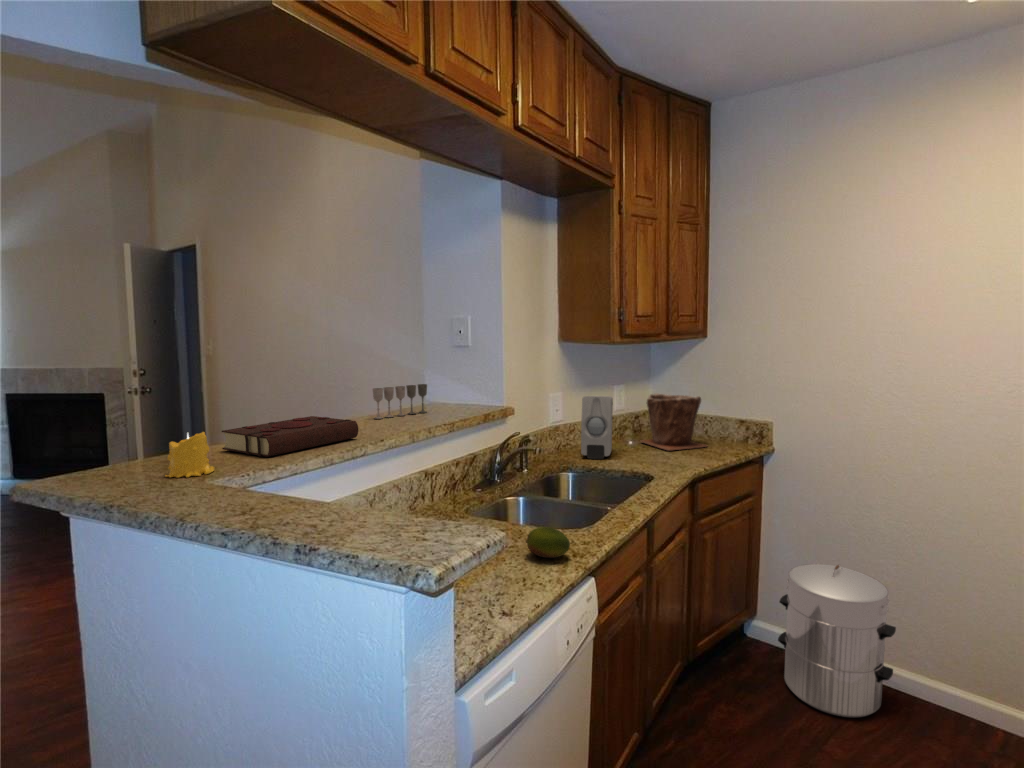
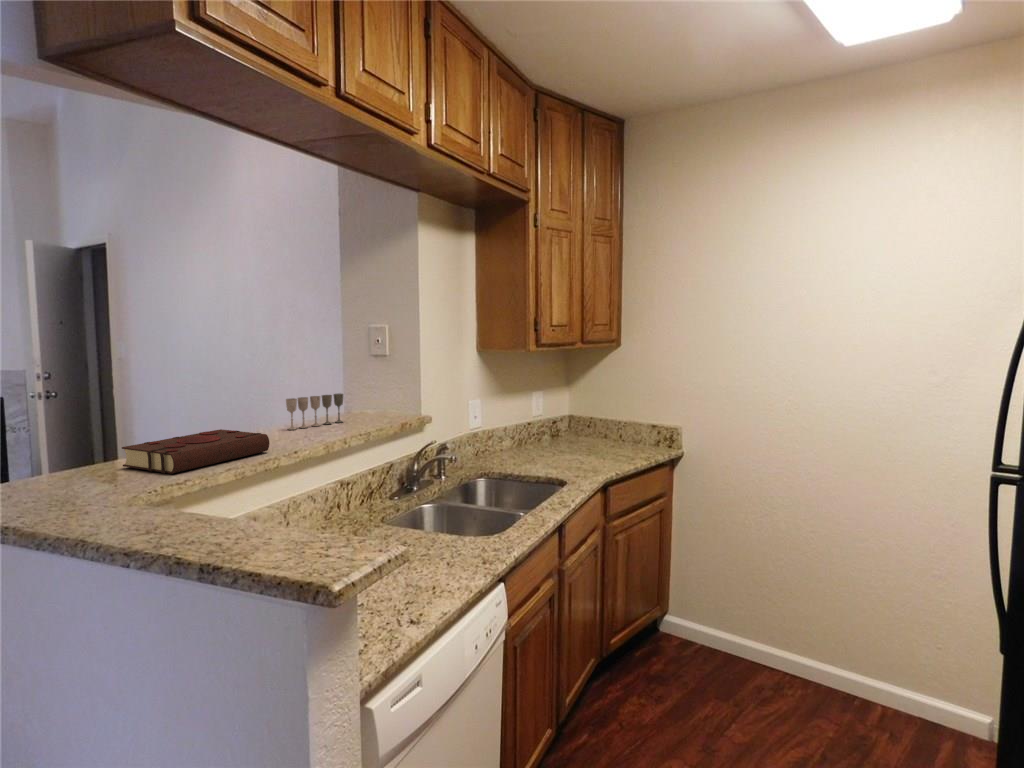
plant pot: present [641,393,707,450] -> none [558,399,622,456]
soap dispenser: present [581,396,613,459] -> none [500,403,531,465]
candle: present [165,432,214,478] -> none [59,450,114,499]
fruit: present [526,527,570,558] -> none [437,535,480,565]
waste bin: present [778,564,896,717] -> none [684,559,786,701]

